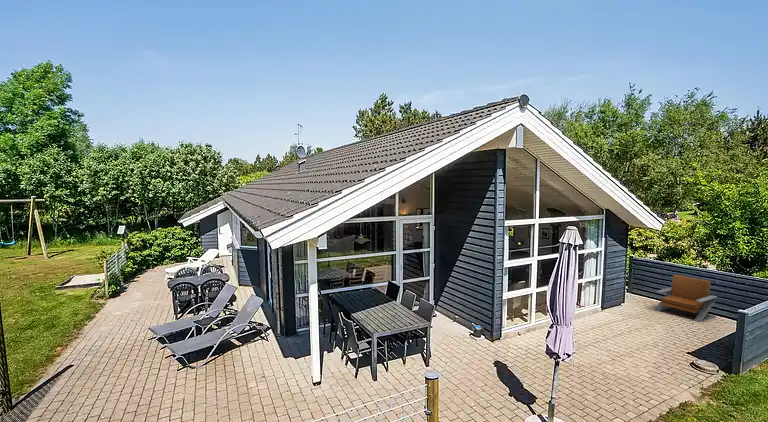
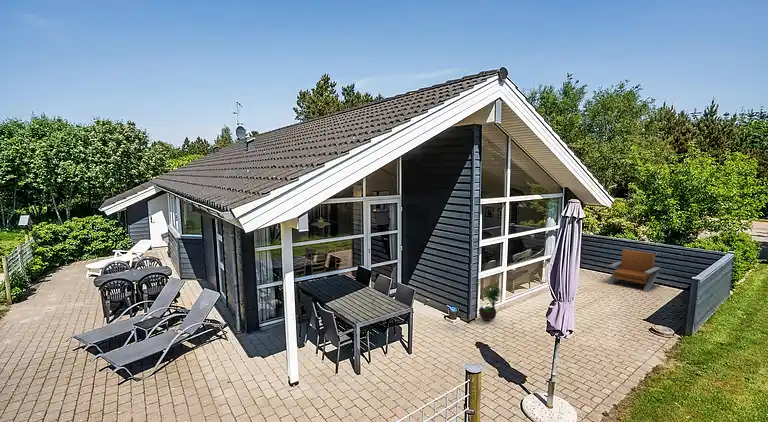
potted tree: none [504,304,528,341] -> present [479,287,501,321]

